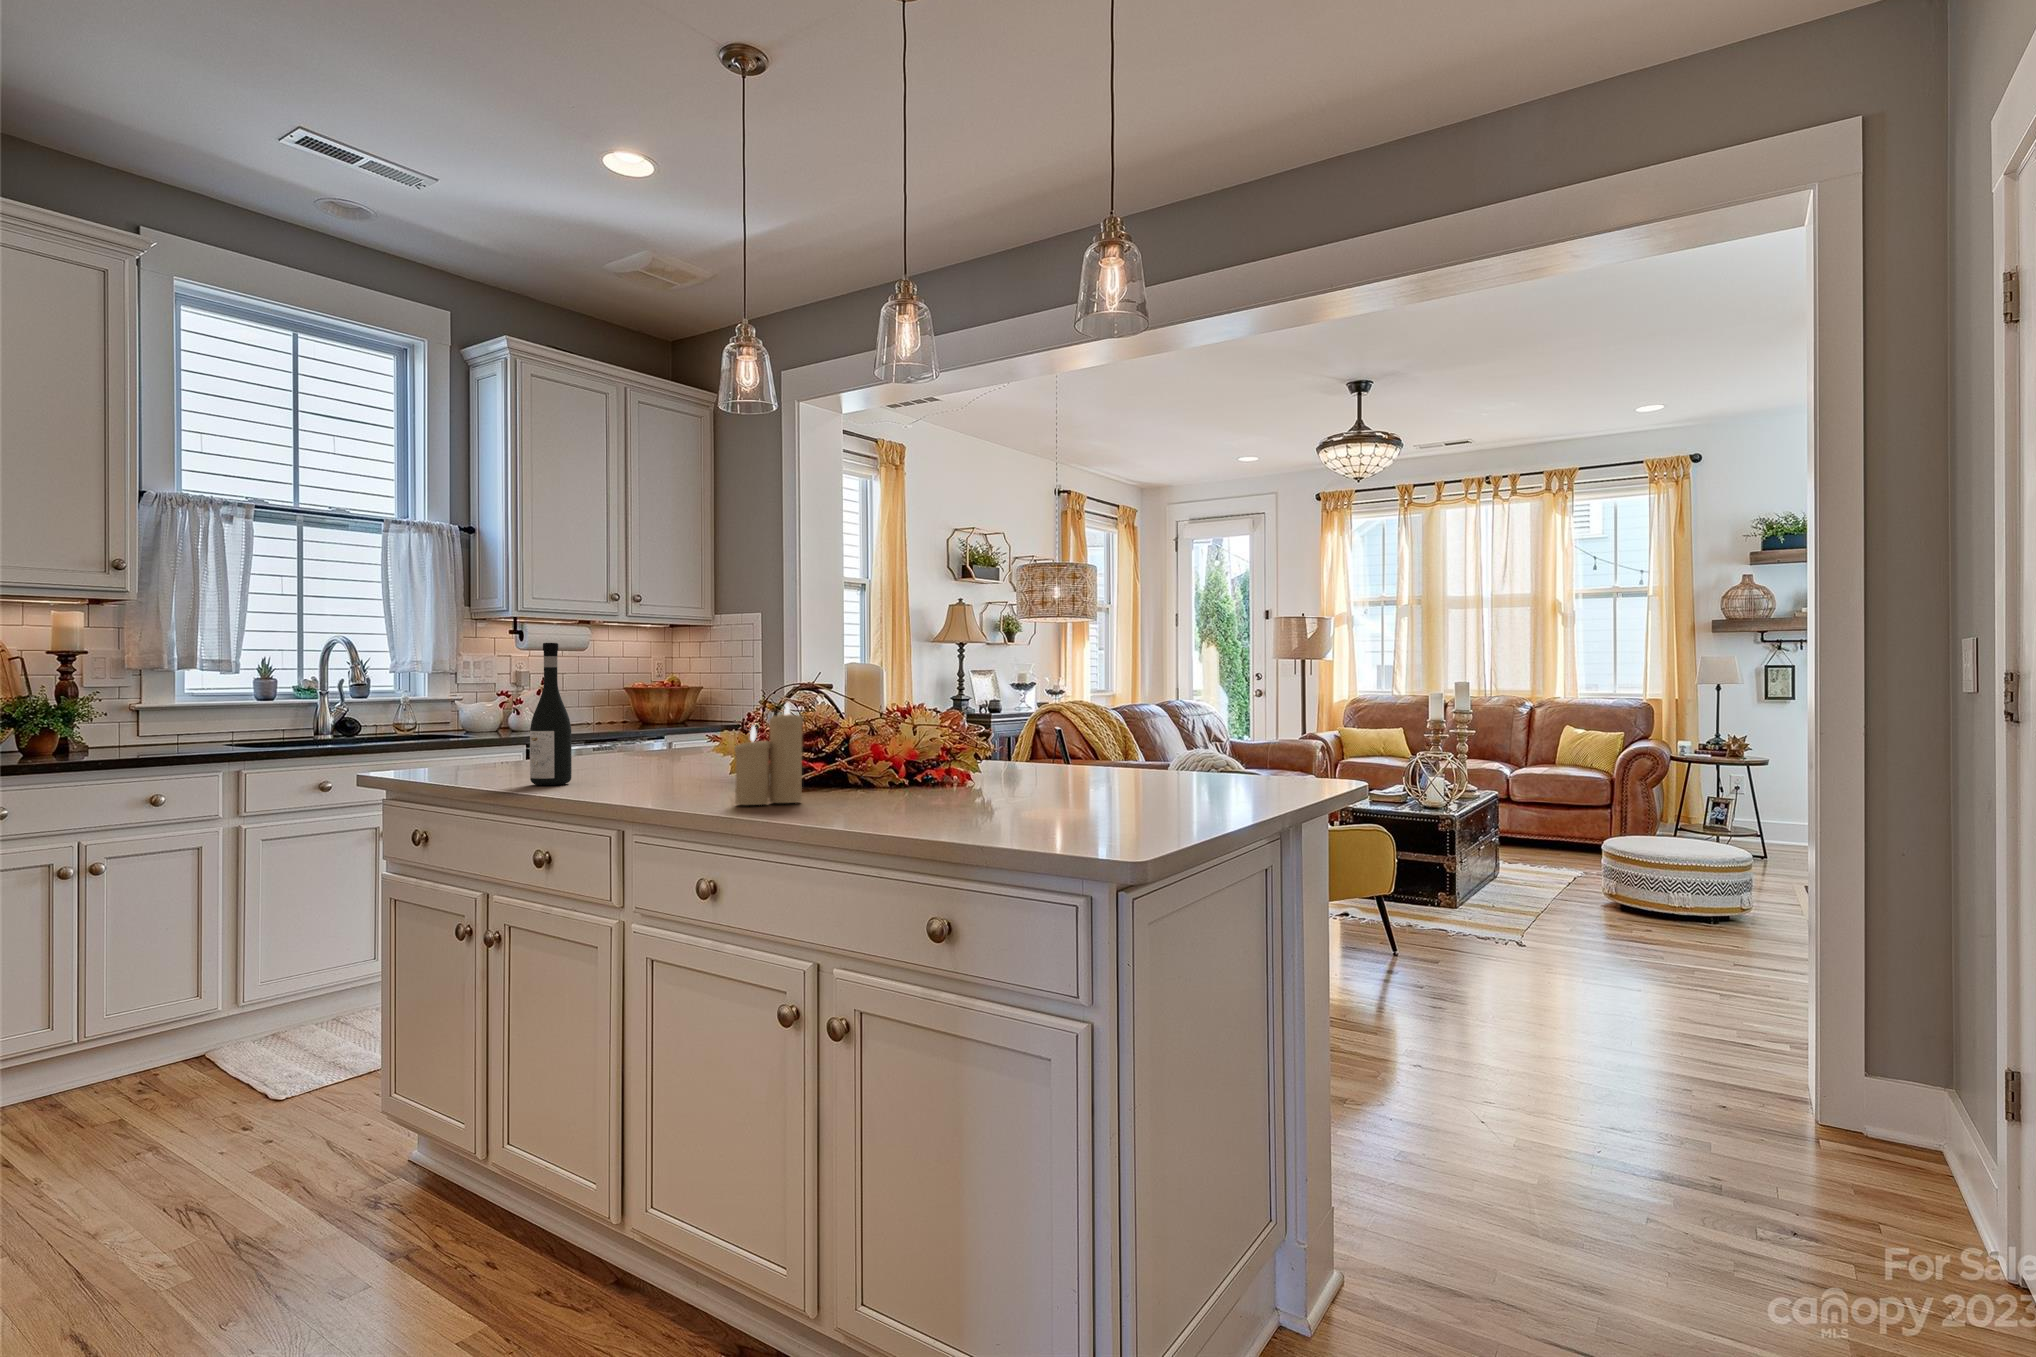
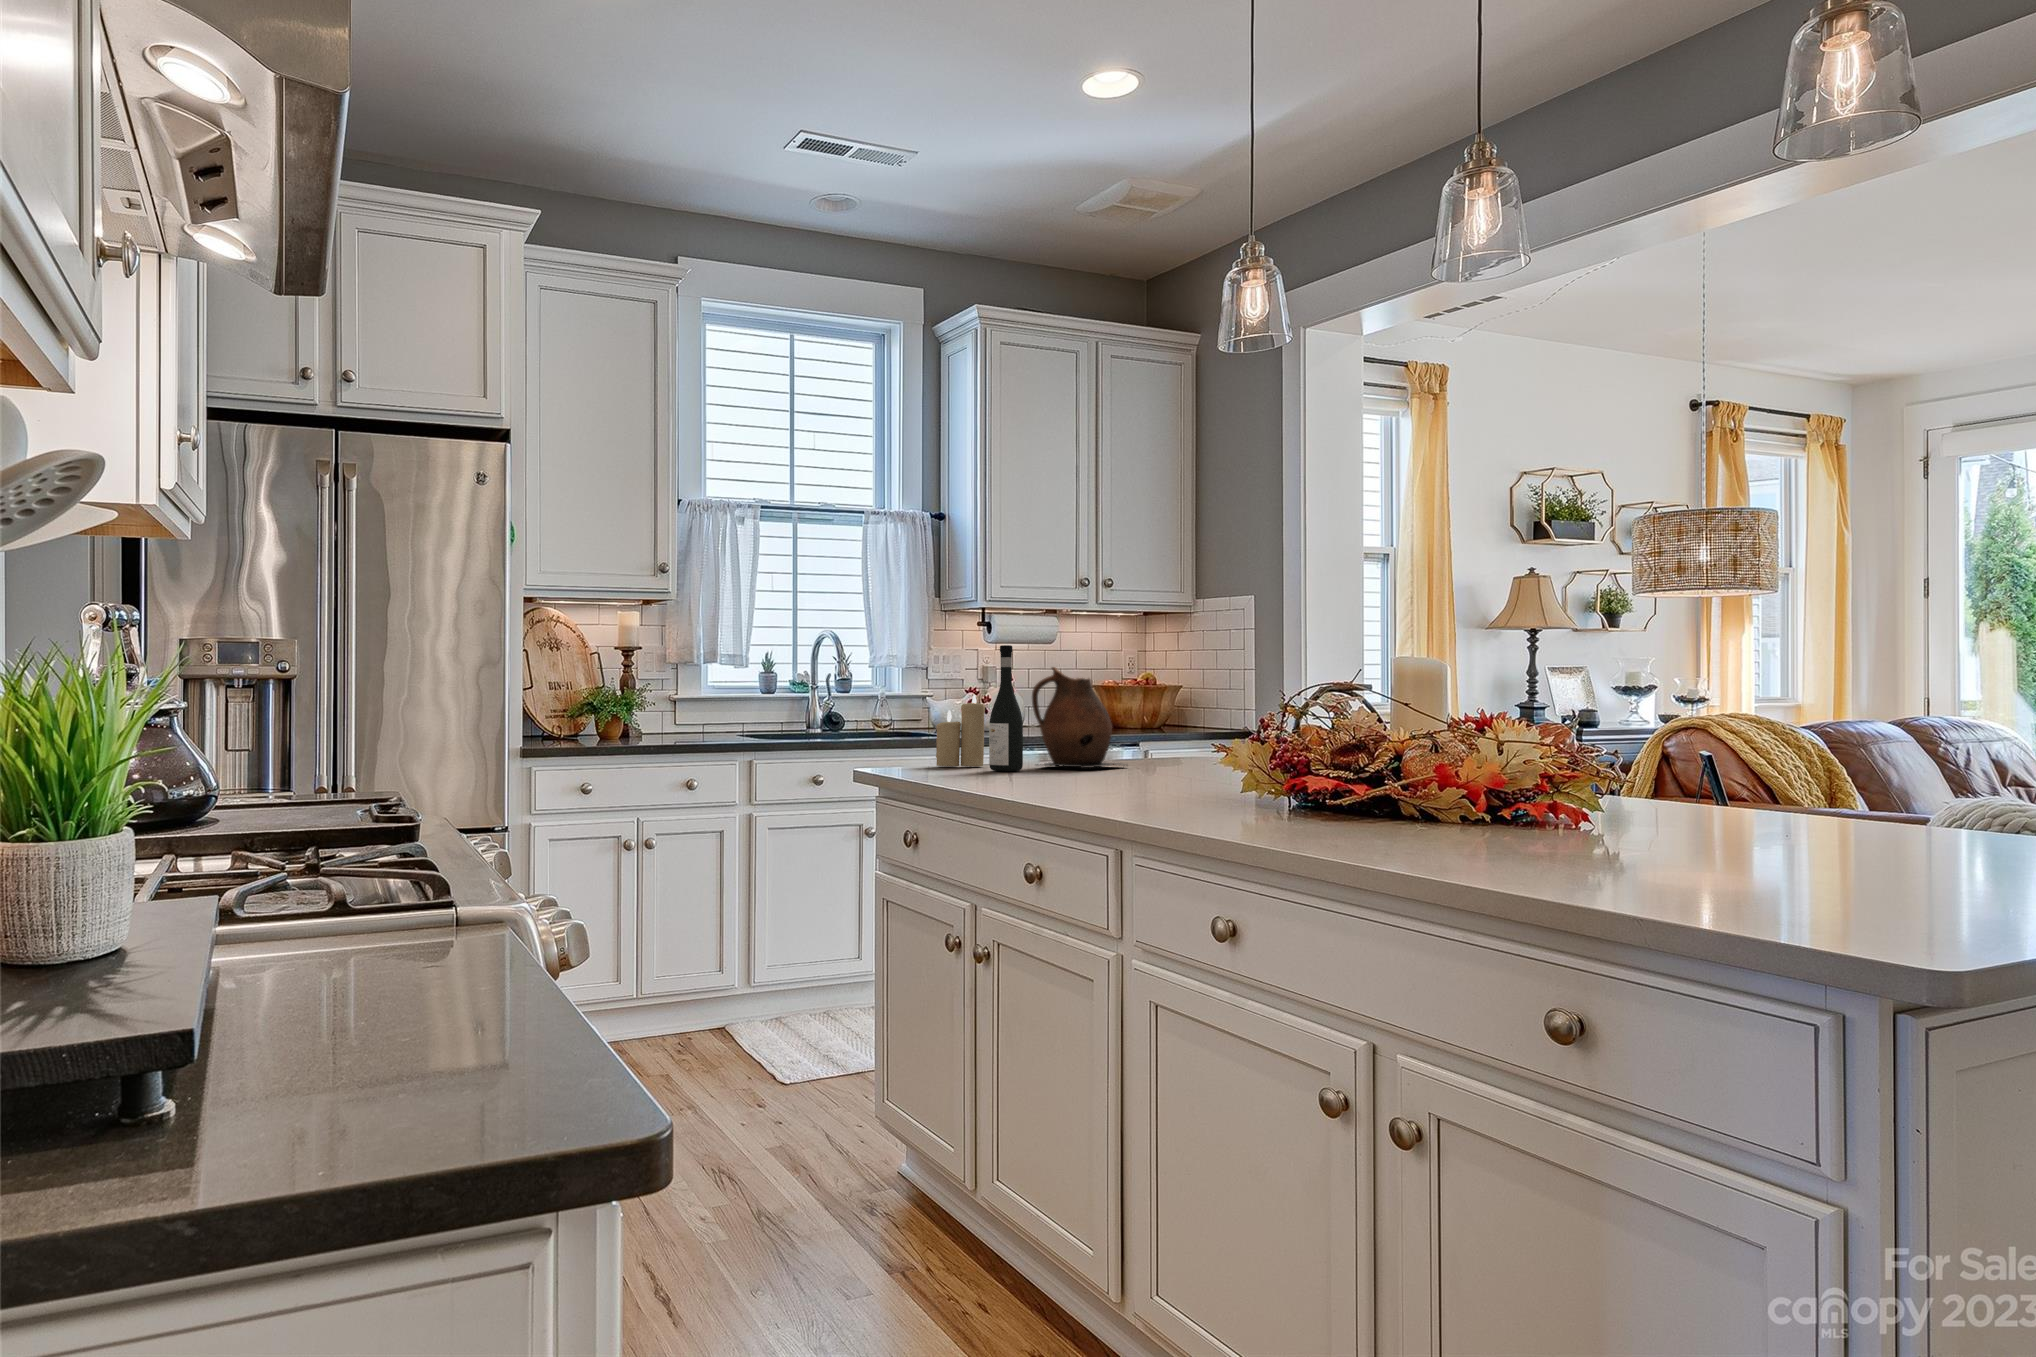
ceramic pitcher: none [580,667,689,778] -> present [1032,667,1124,768]
candle: present [734,703,803,805] -> present [936,695,985,766]

